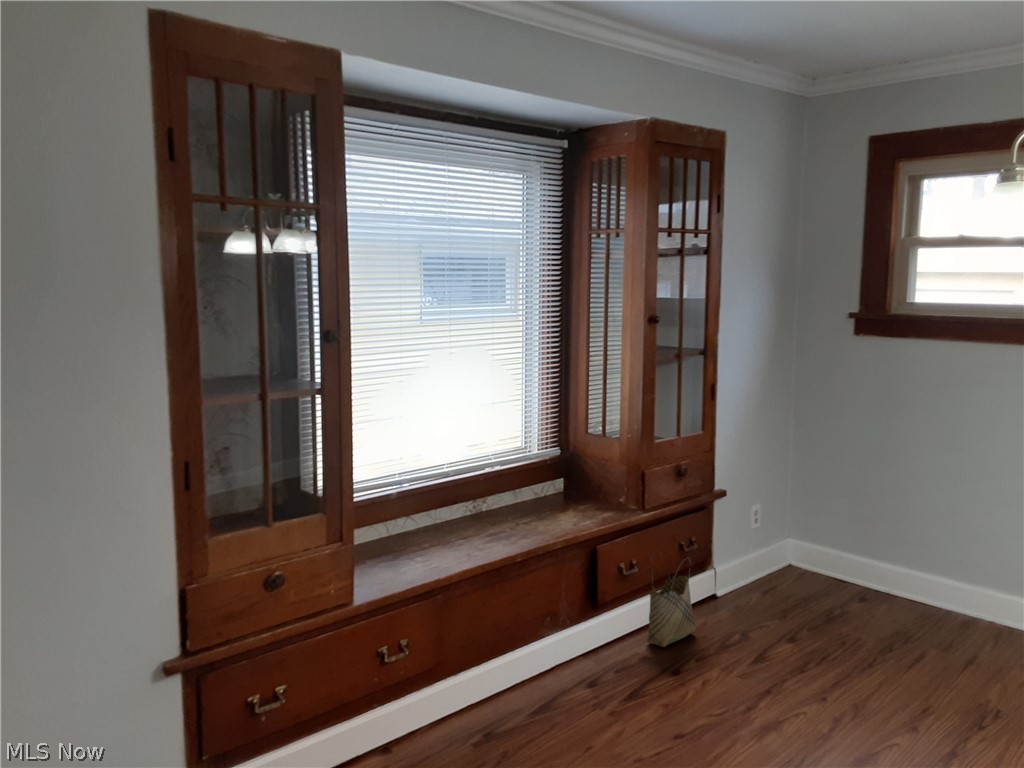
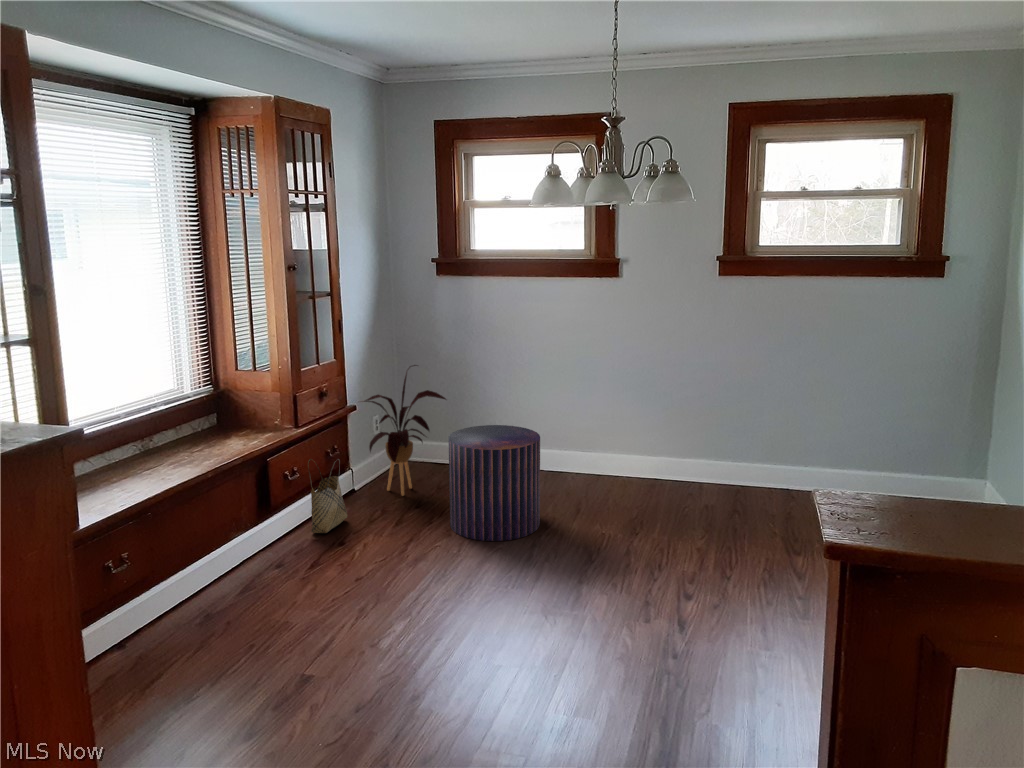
house plant: none [728,449,847,615] -> present [364,365,446,496]
pouf: none [829,544,981,723] -> present [449,425,540,541]

